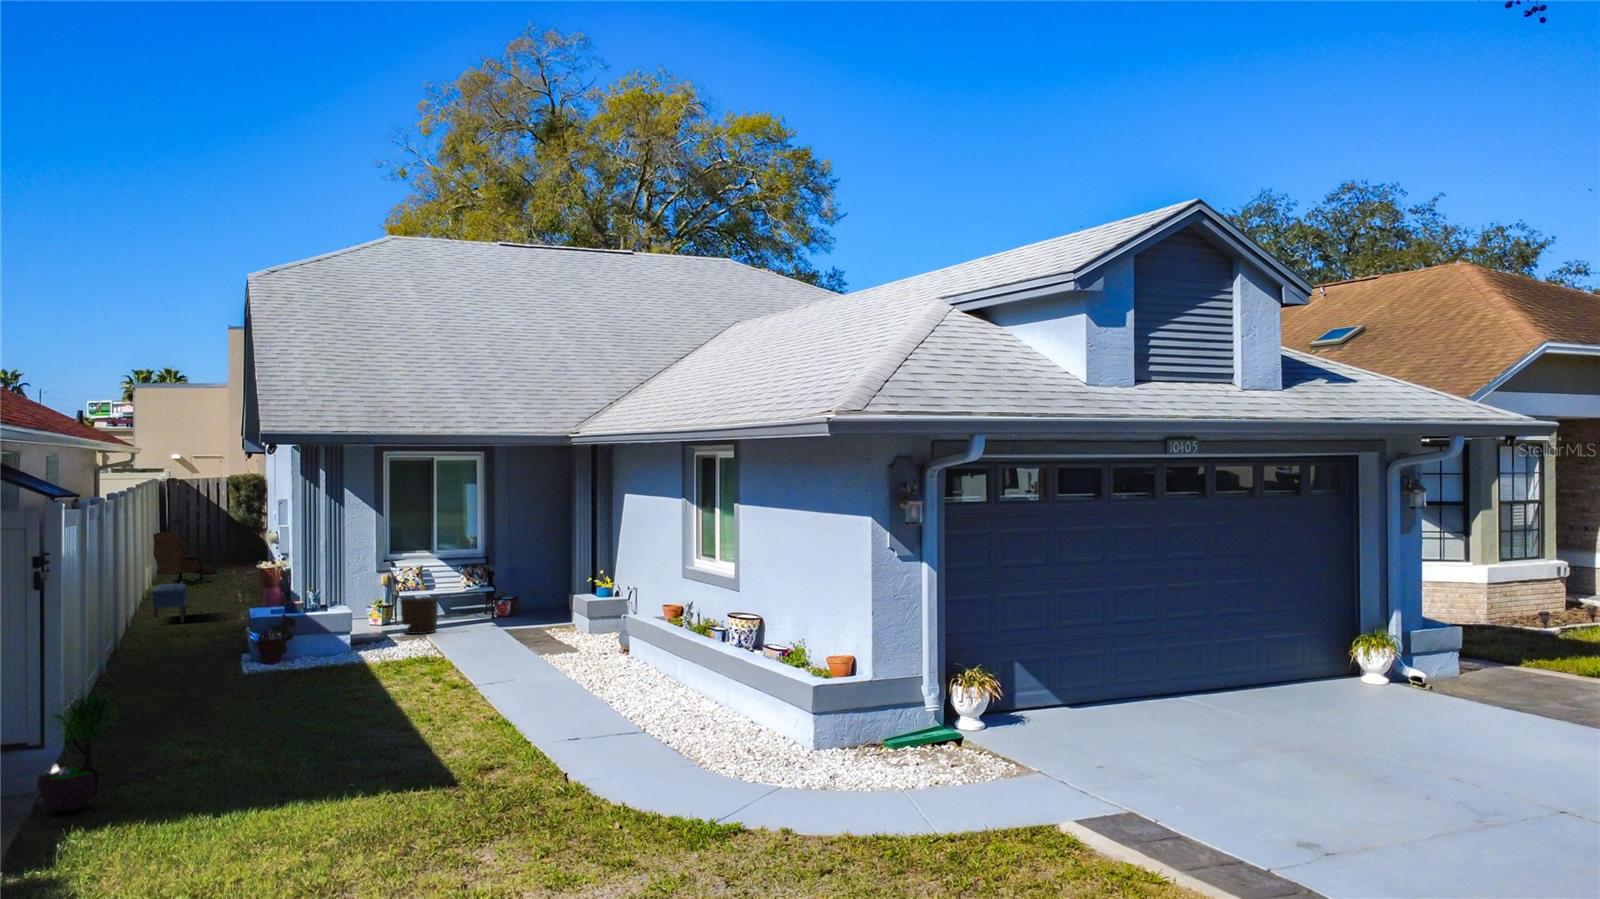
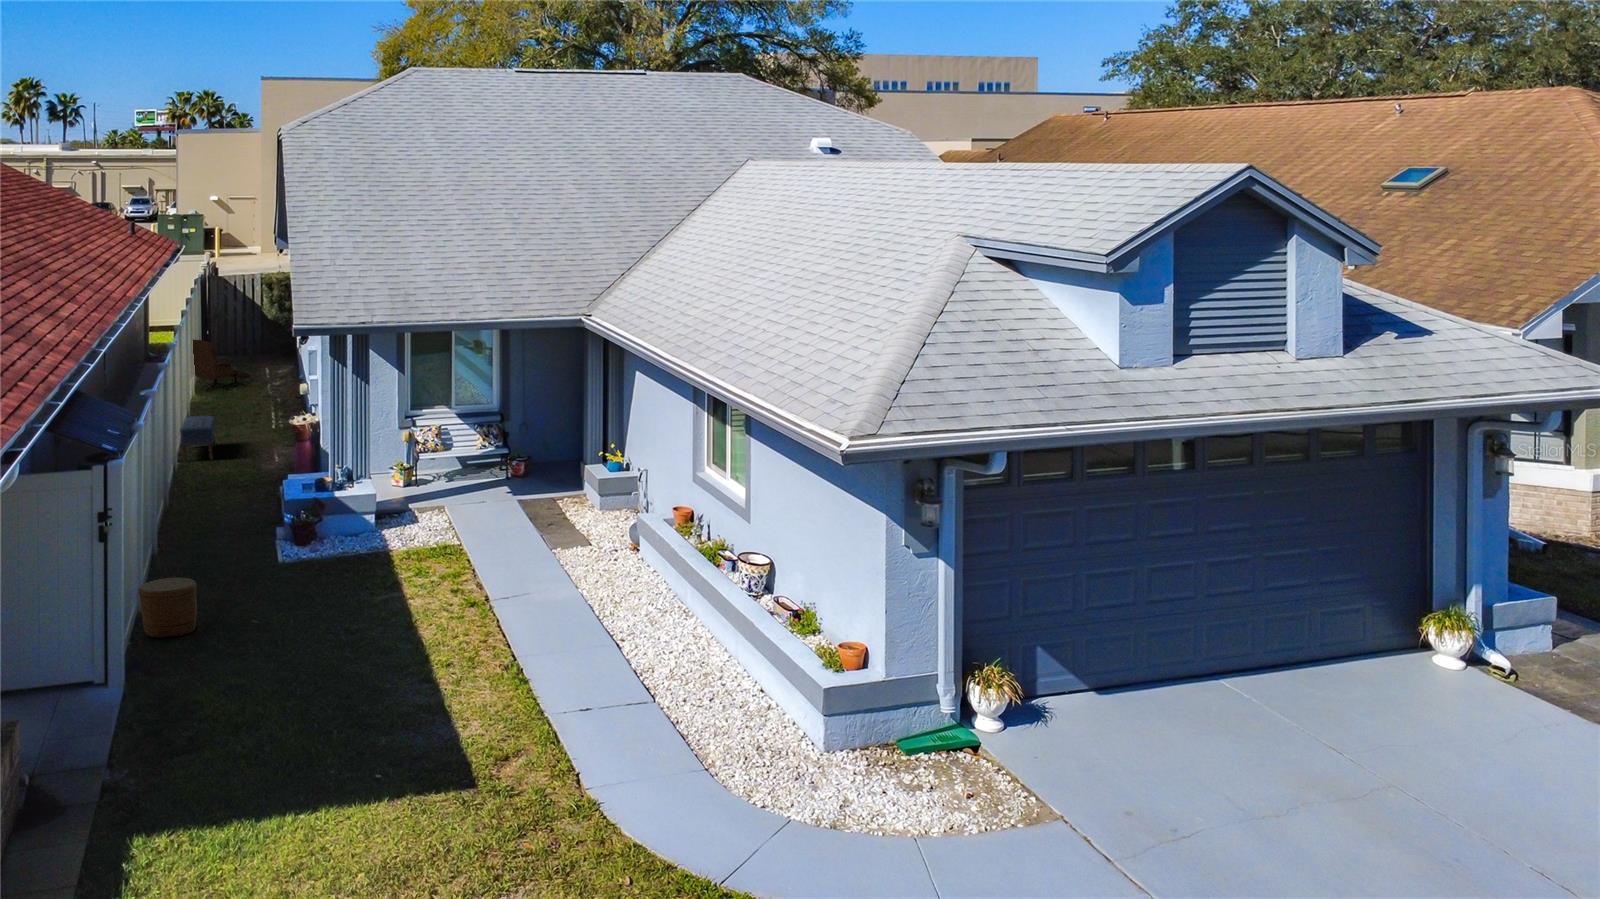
woven basket: present [400,596,438,634] -> present [138,578,197,638]
potted tree: present [37,690,116,812] -> none [24,702,105,832]

